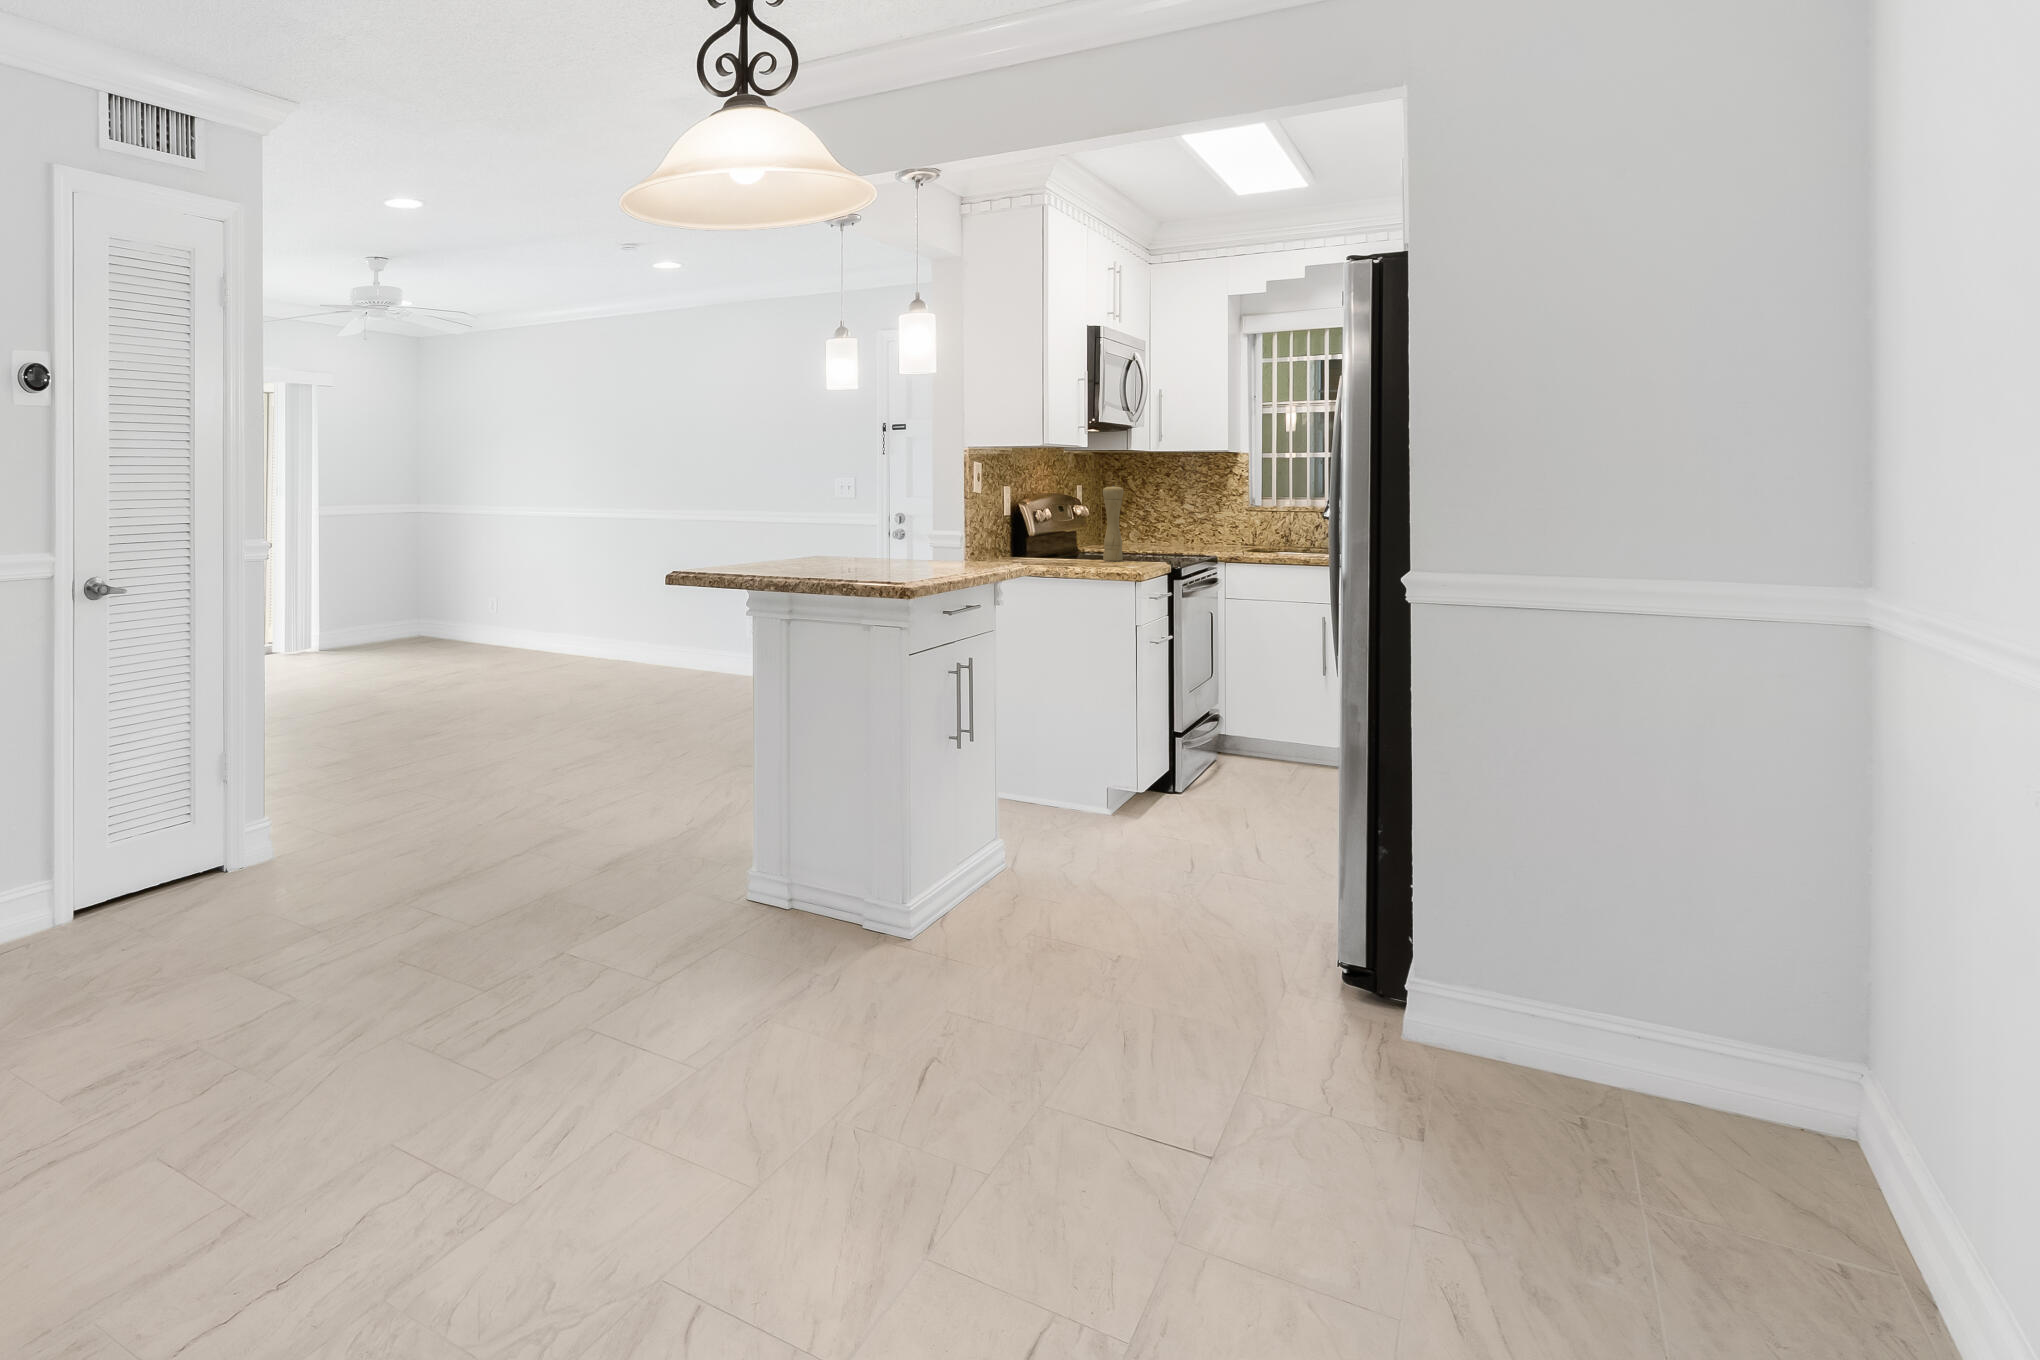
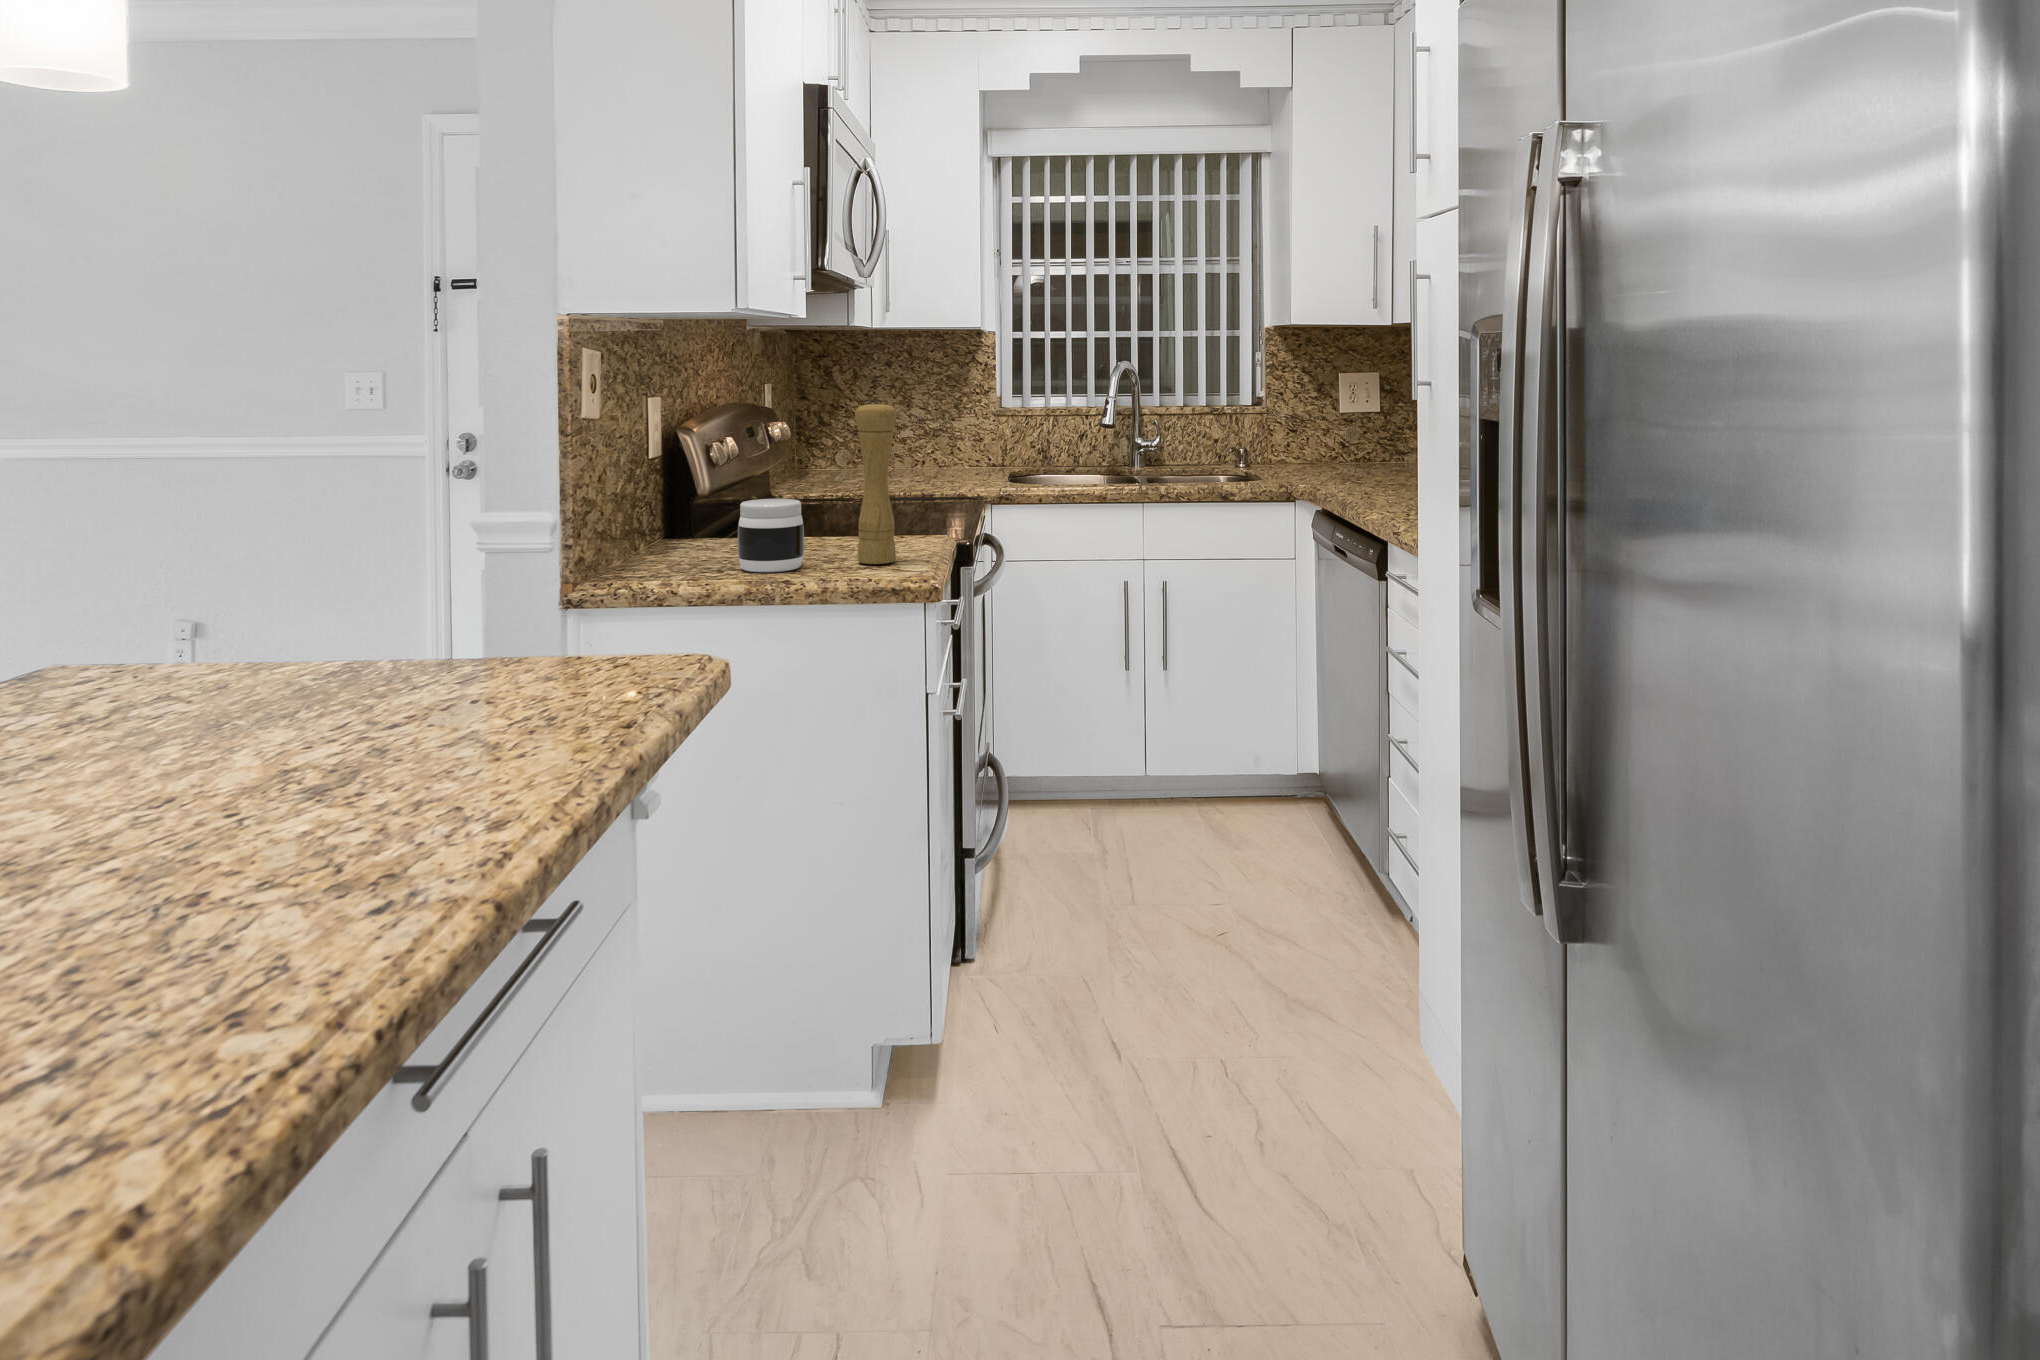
jar: none [1045,530,1076,561] -> present [738,499,804,572]

